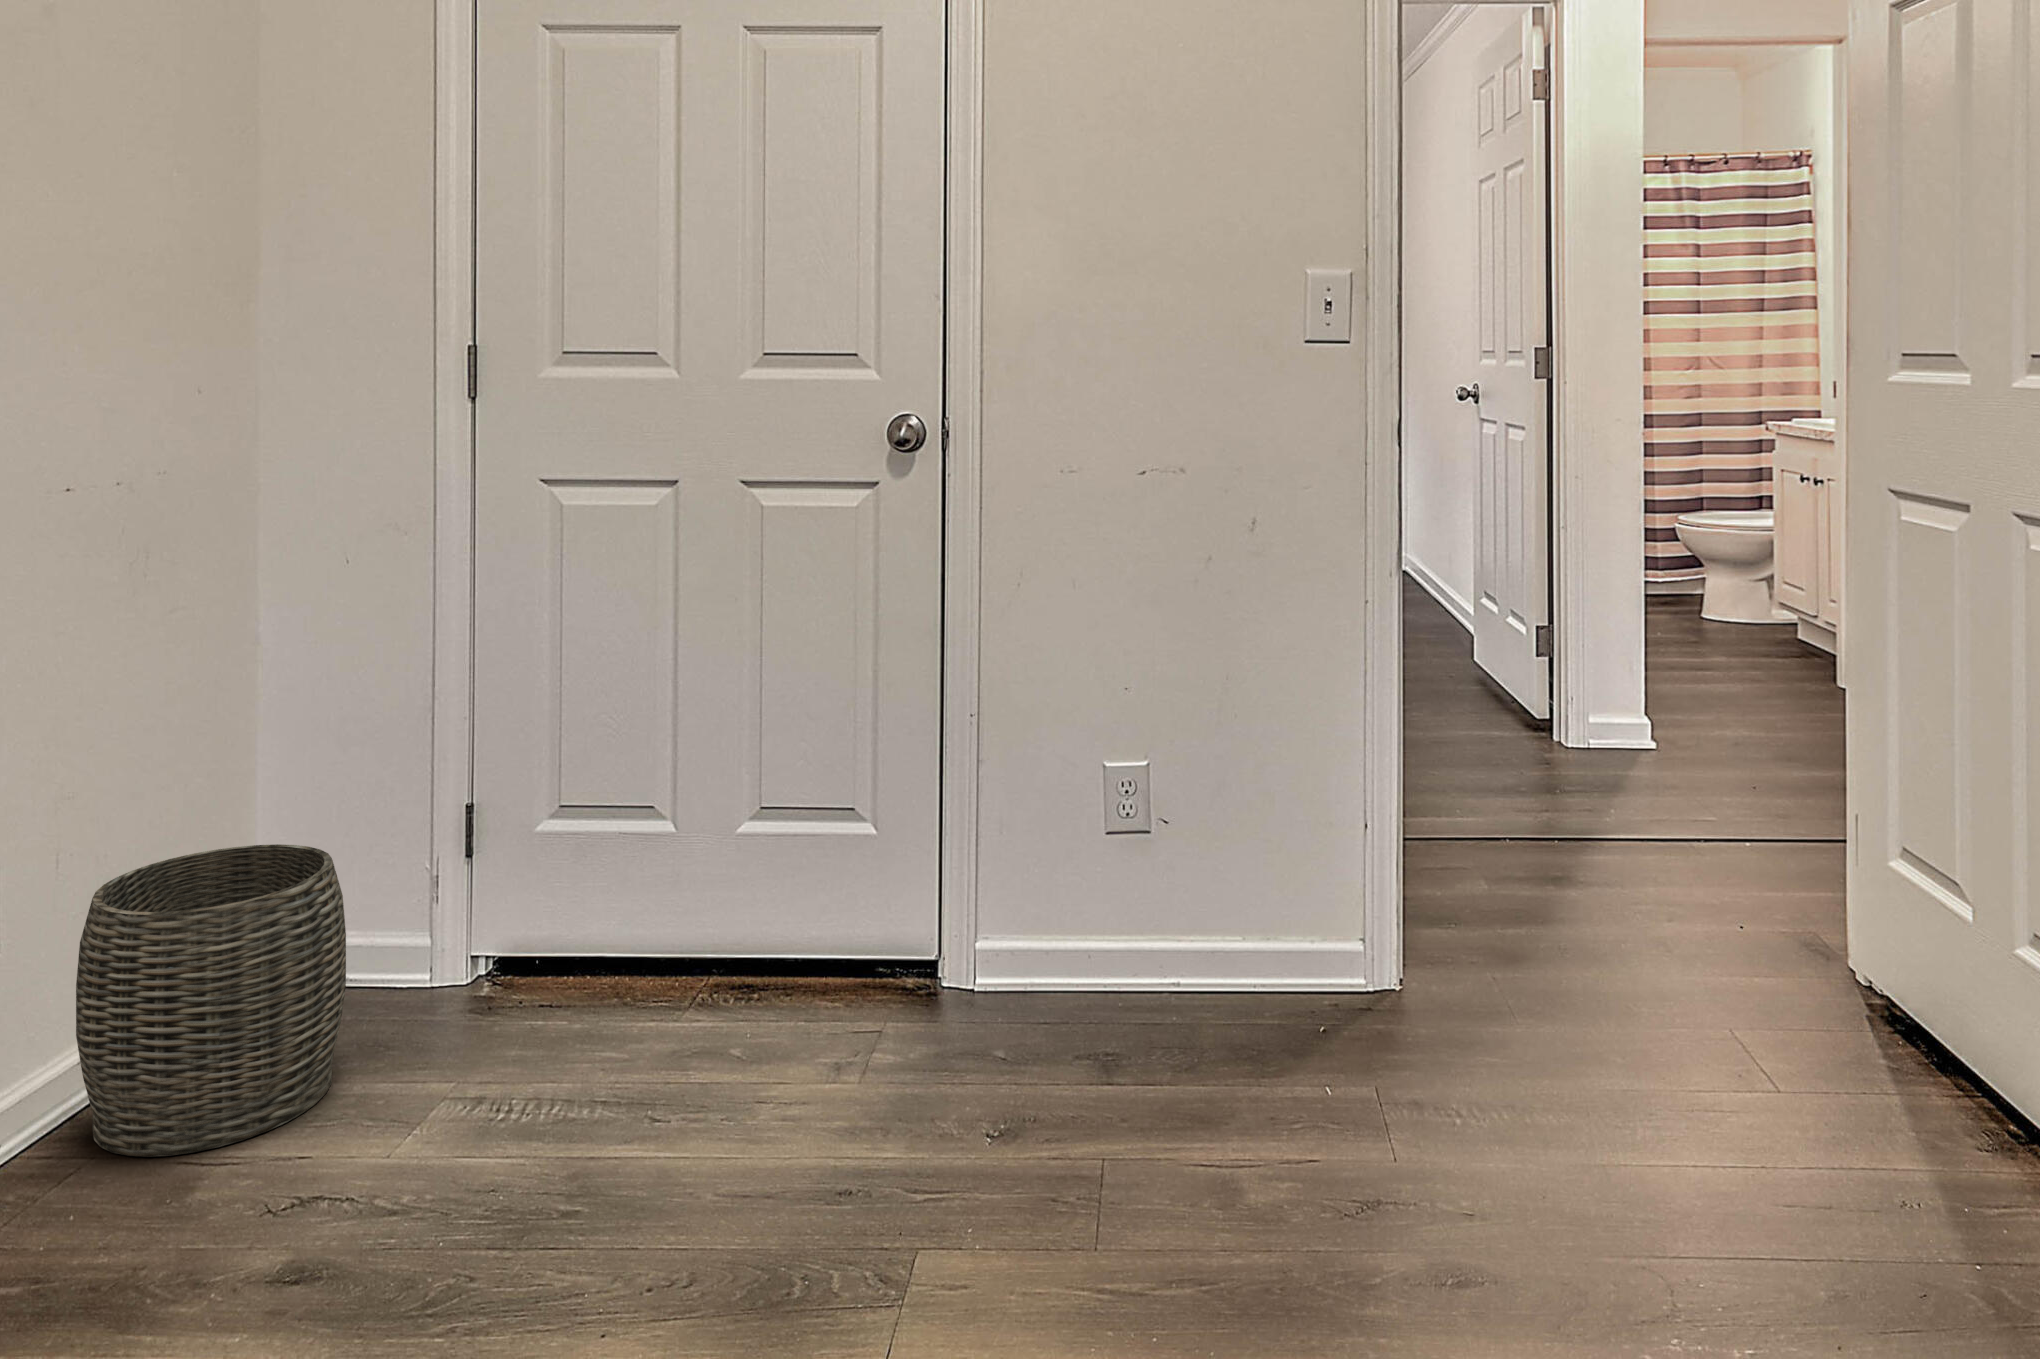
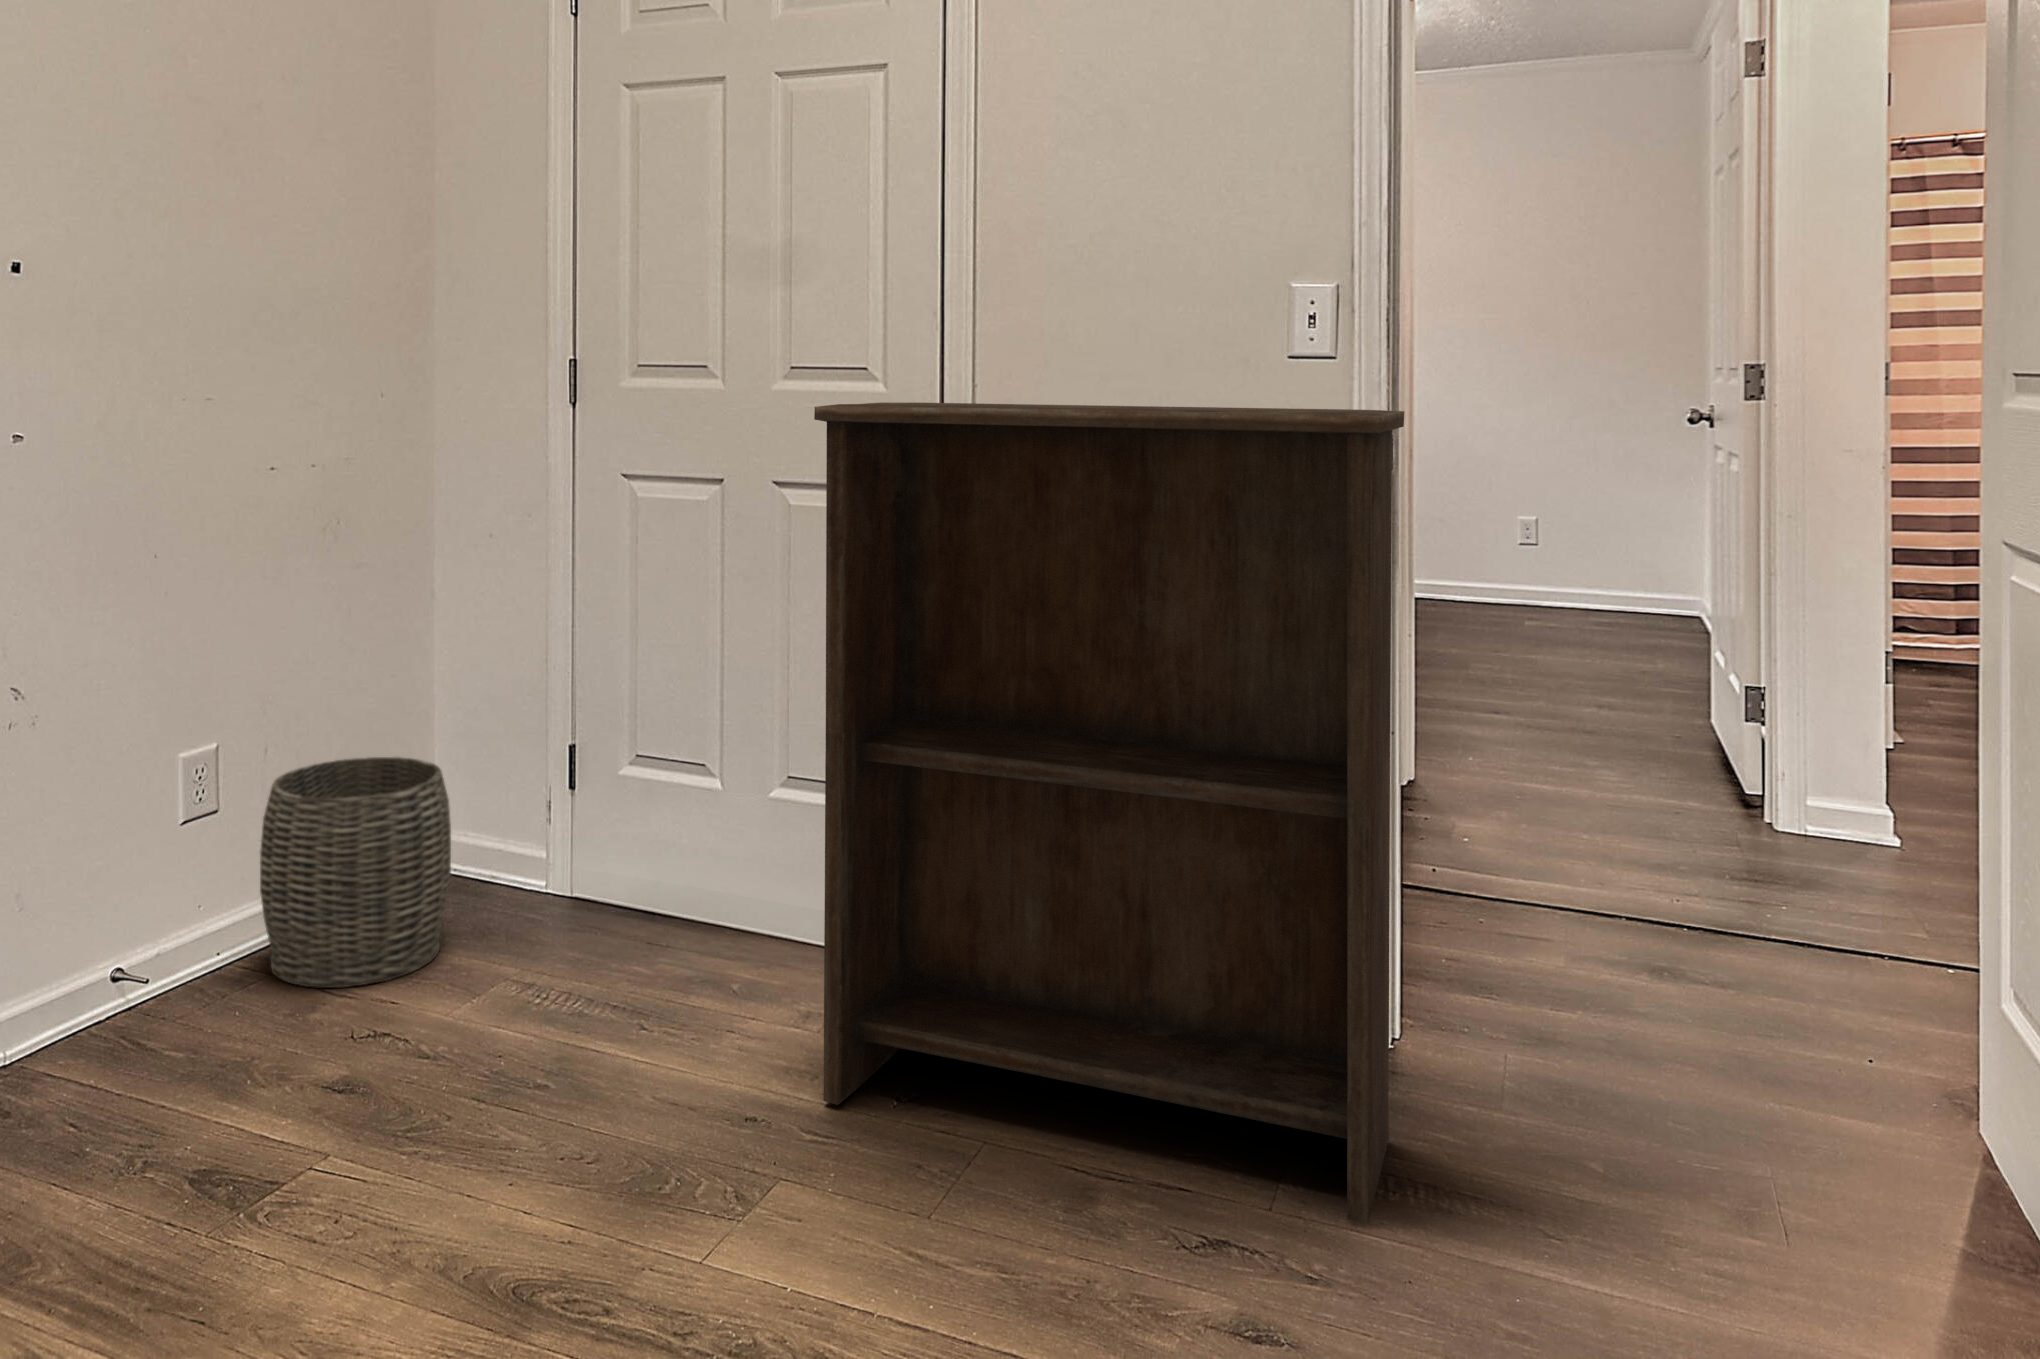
bookshelf: none [896,389,1499,1158] -> present [814,402,1404,1222]

